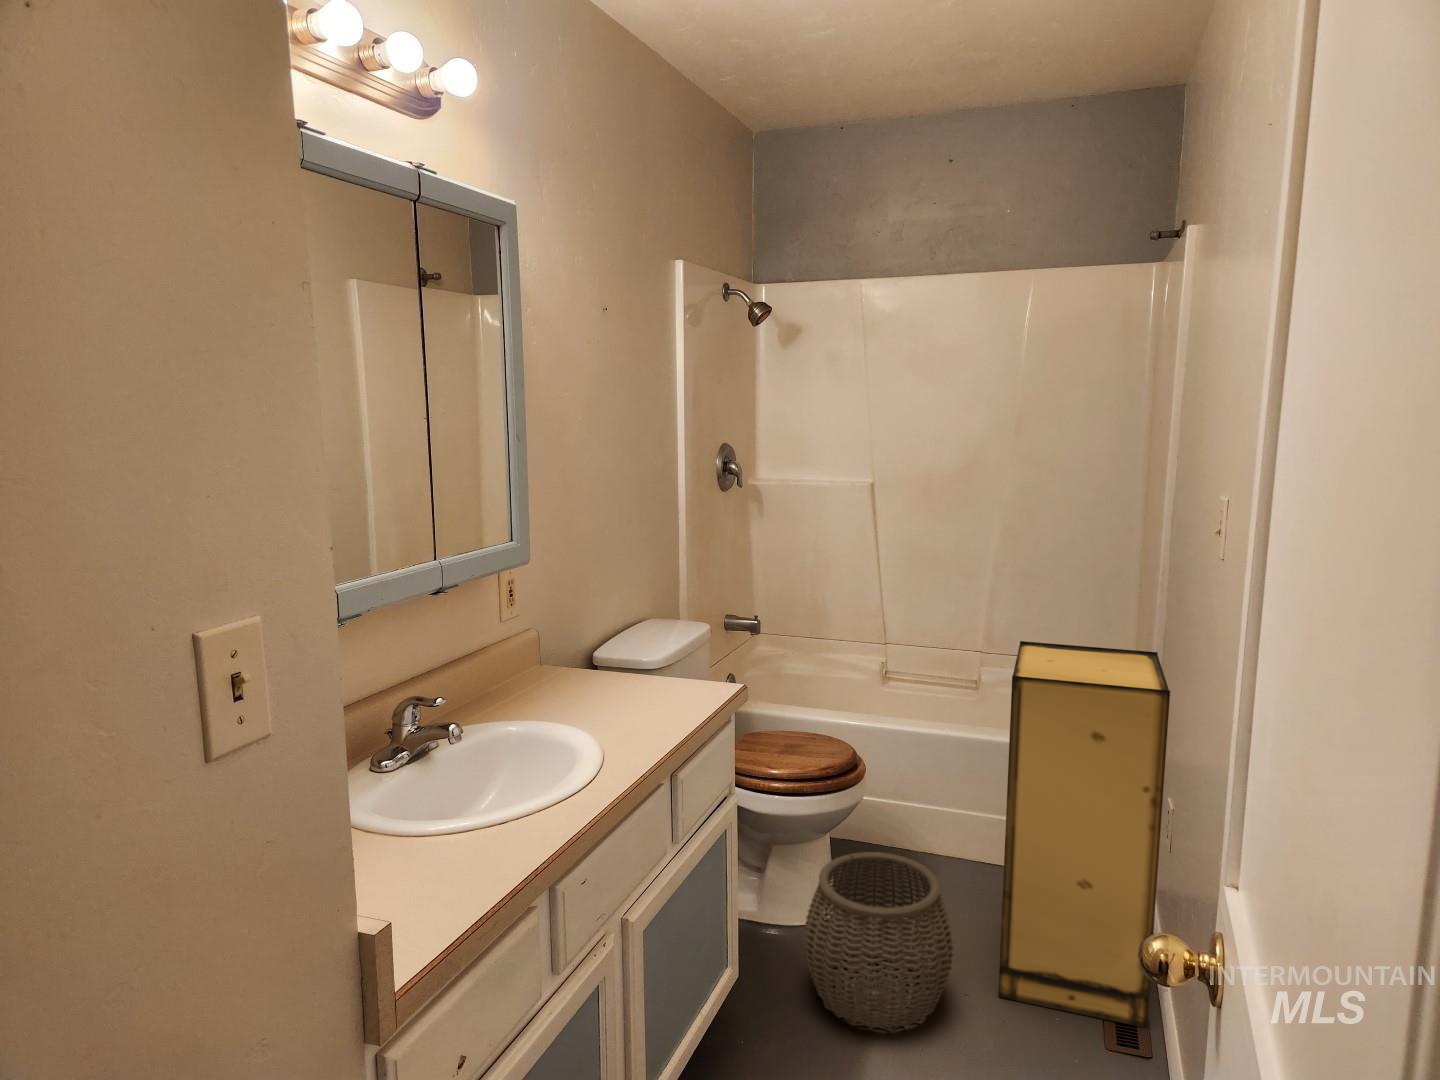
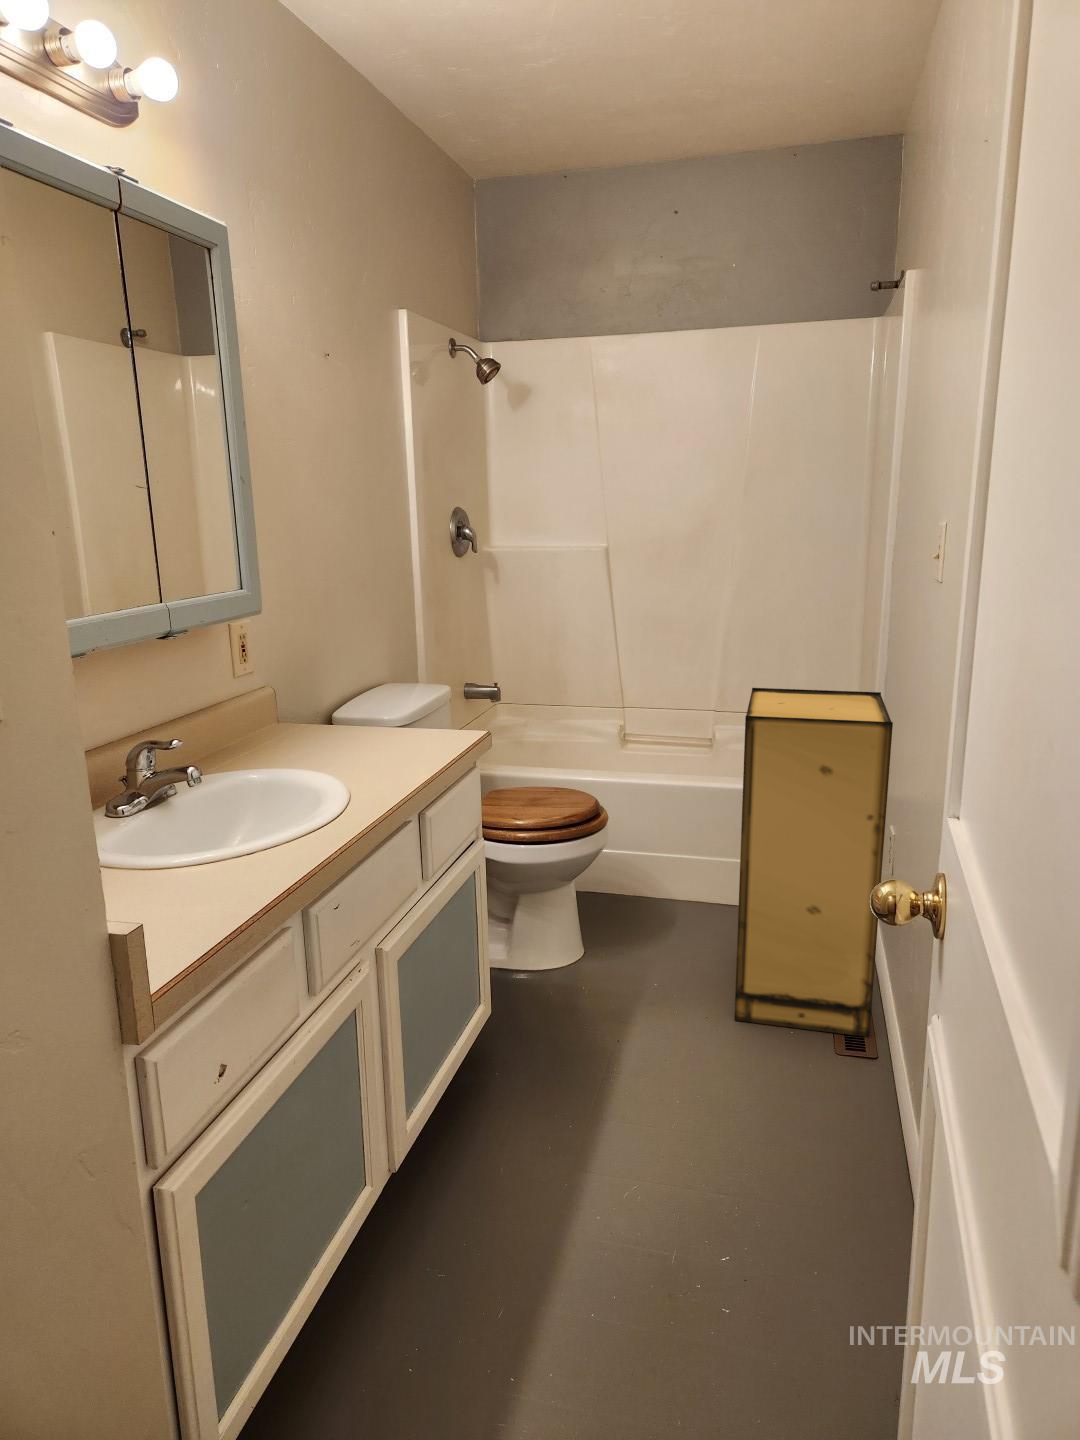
woven basket: present [804,852,953,1031] -> none [551,895,693,1056]

